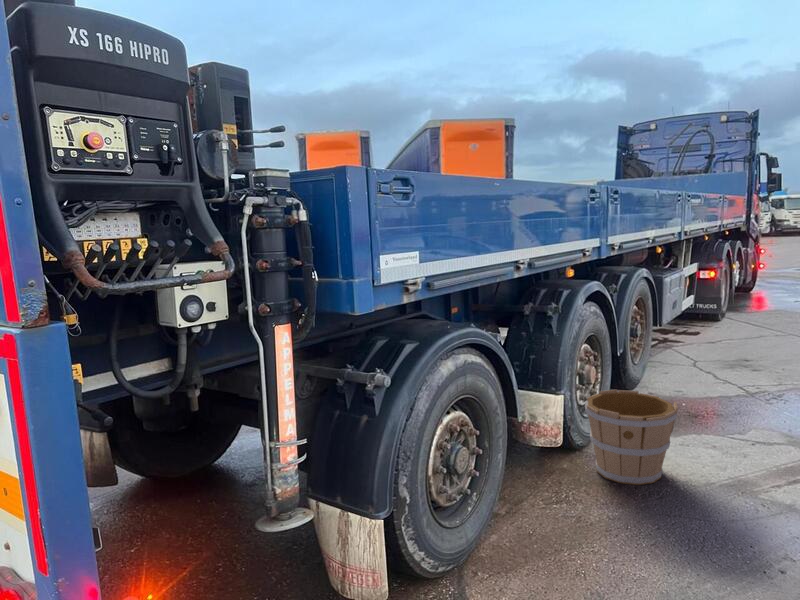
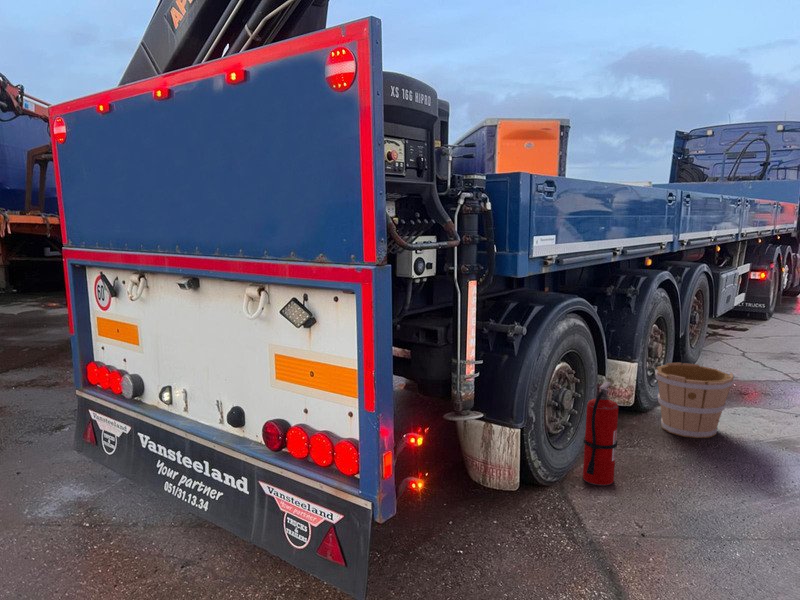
fire extinguisher: none [483,436,526,575] -> present [583,382,618,486]

